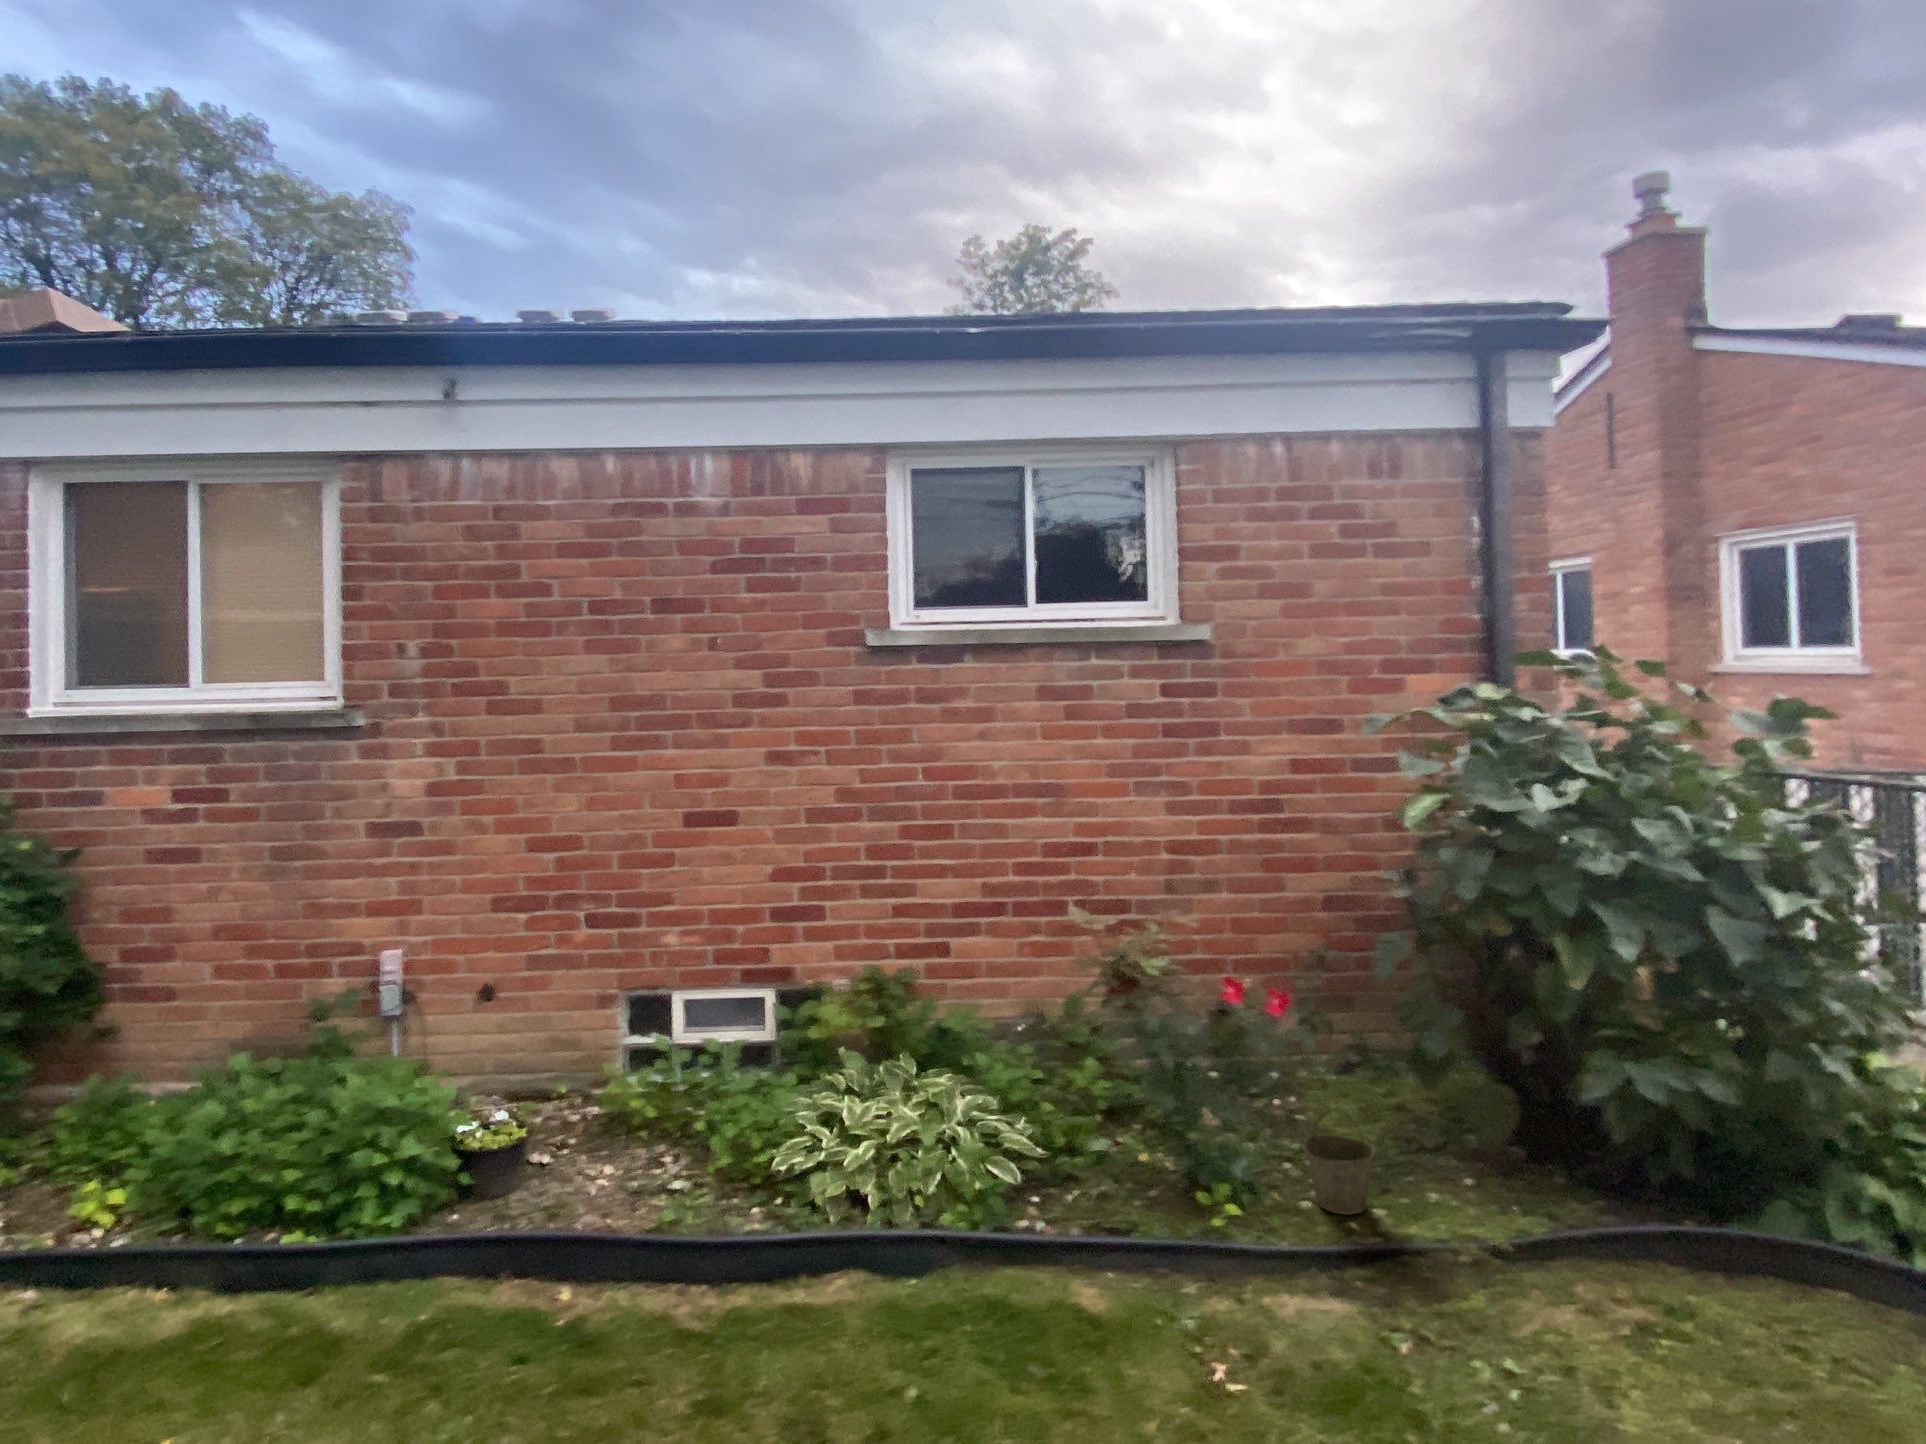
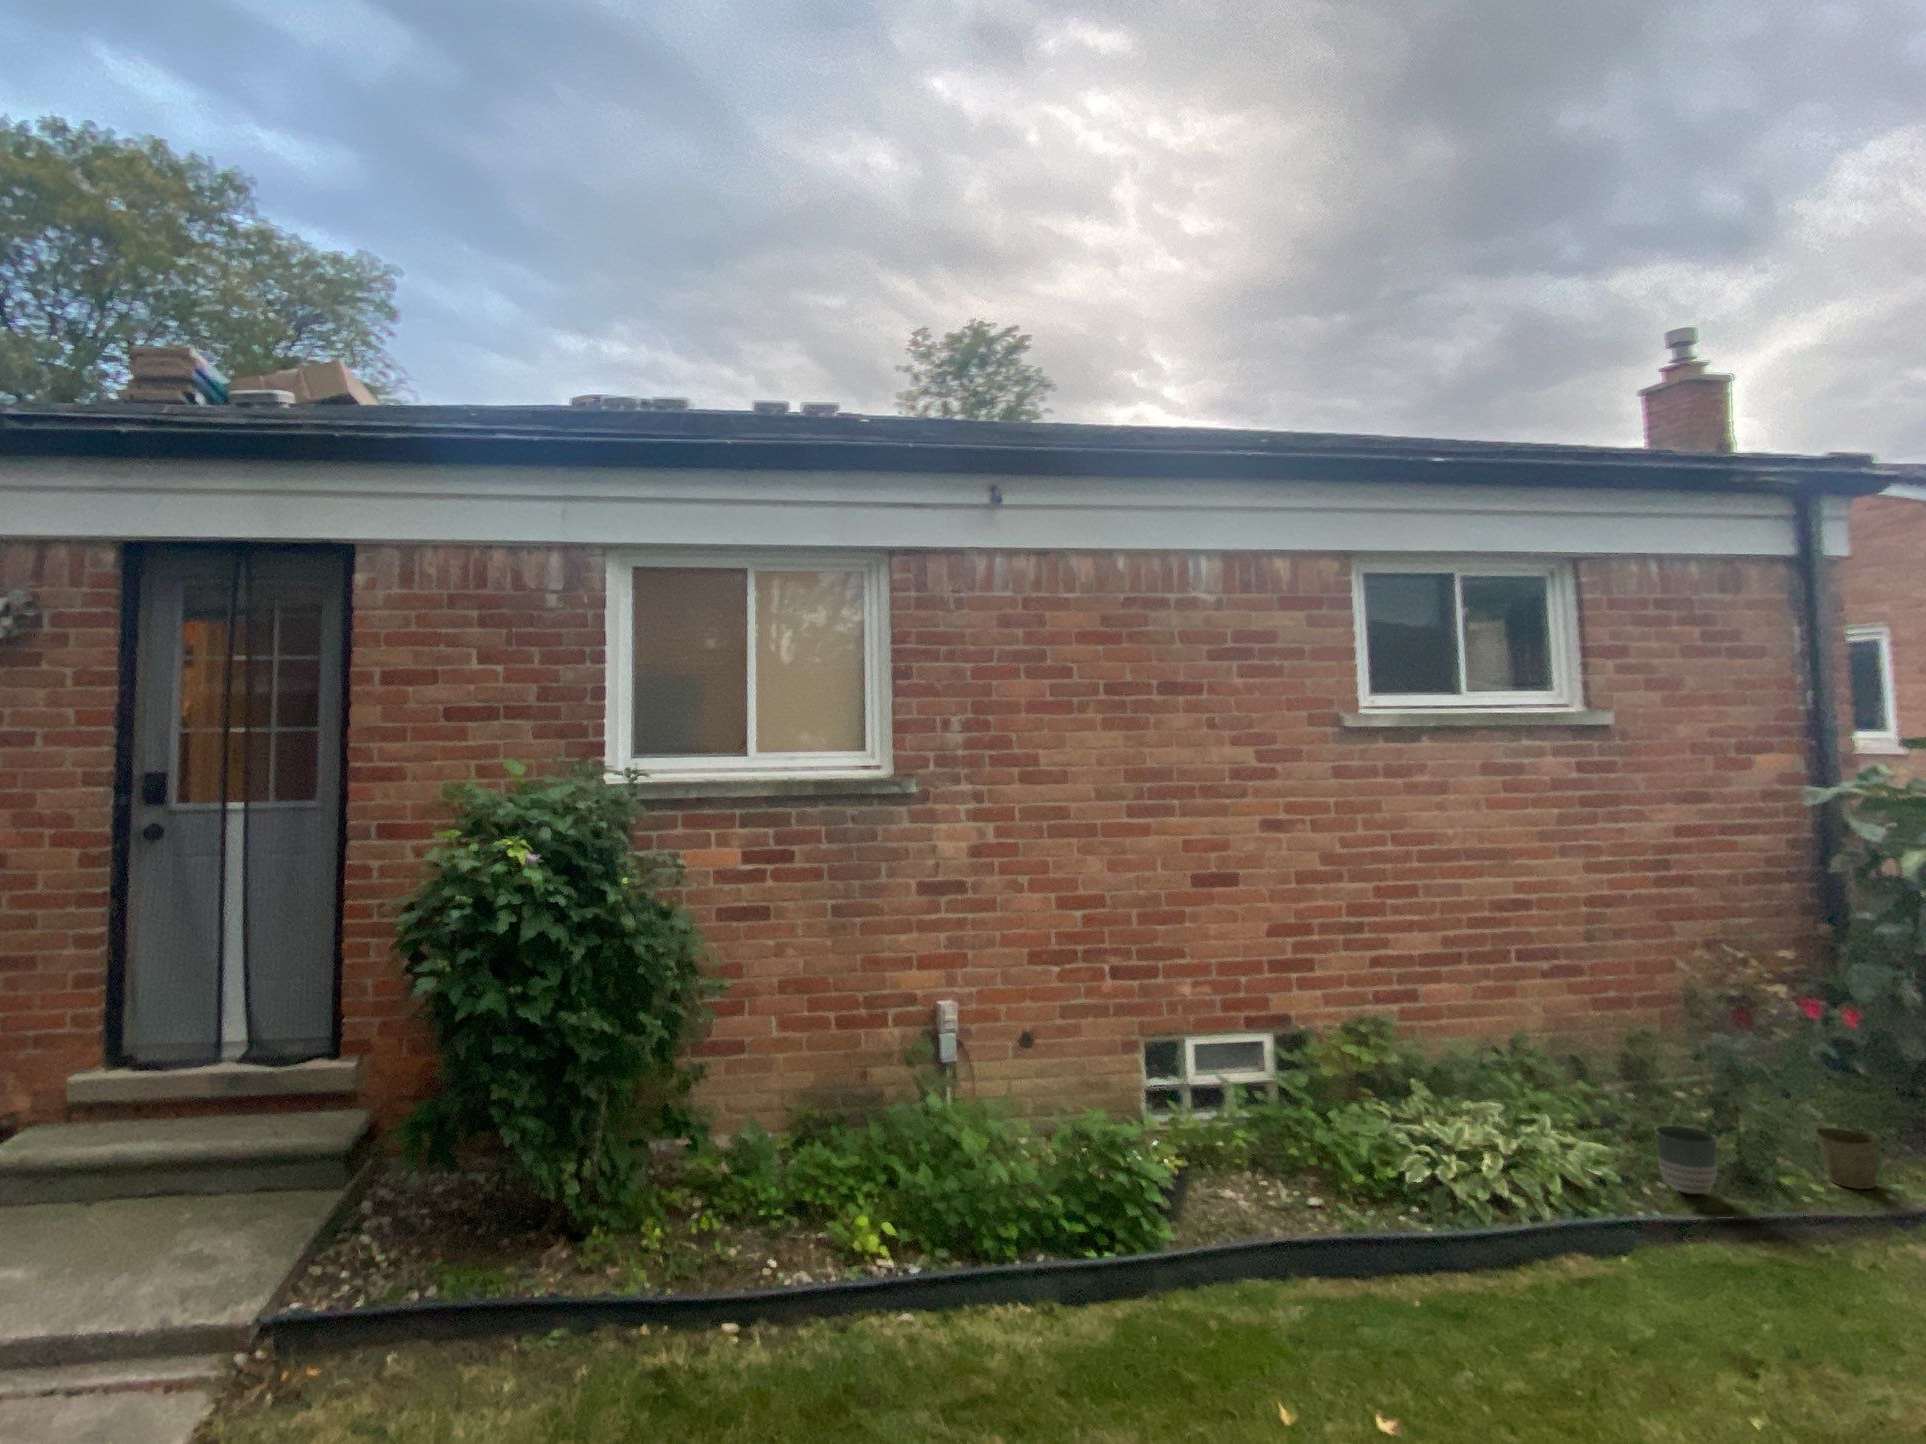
planter: none [1088,1125,1152,1210] -> present [1655,1126,1717,1194]

